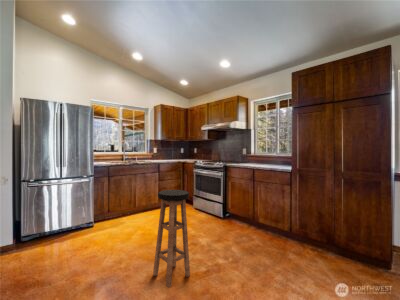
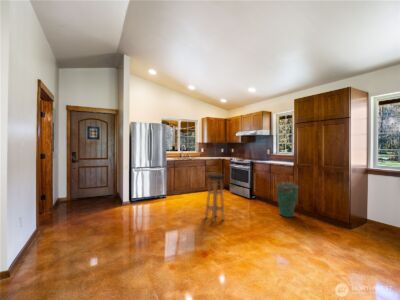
trash can: none [268,195,304,253] -> present [276,182,299,217]

